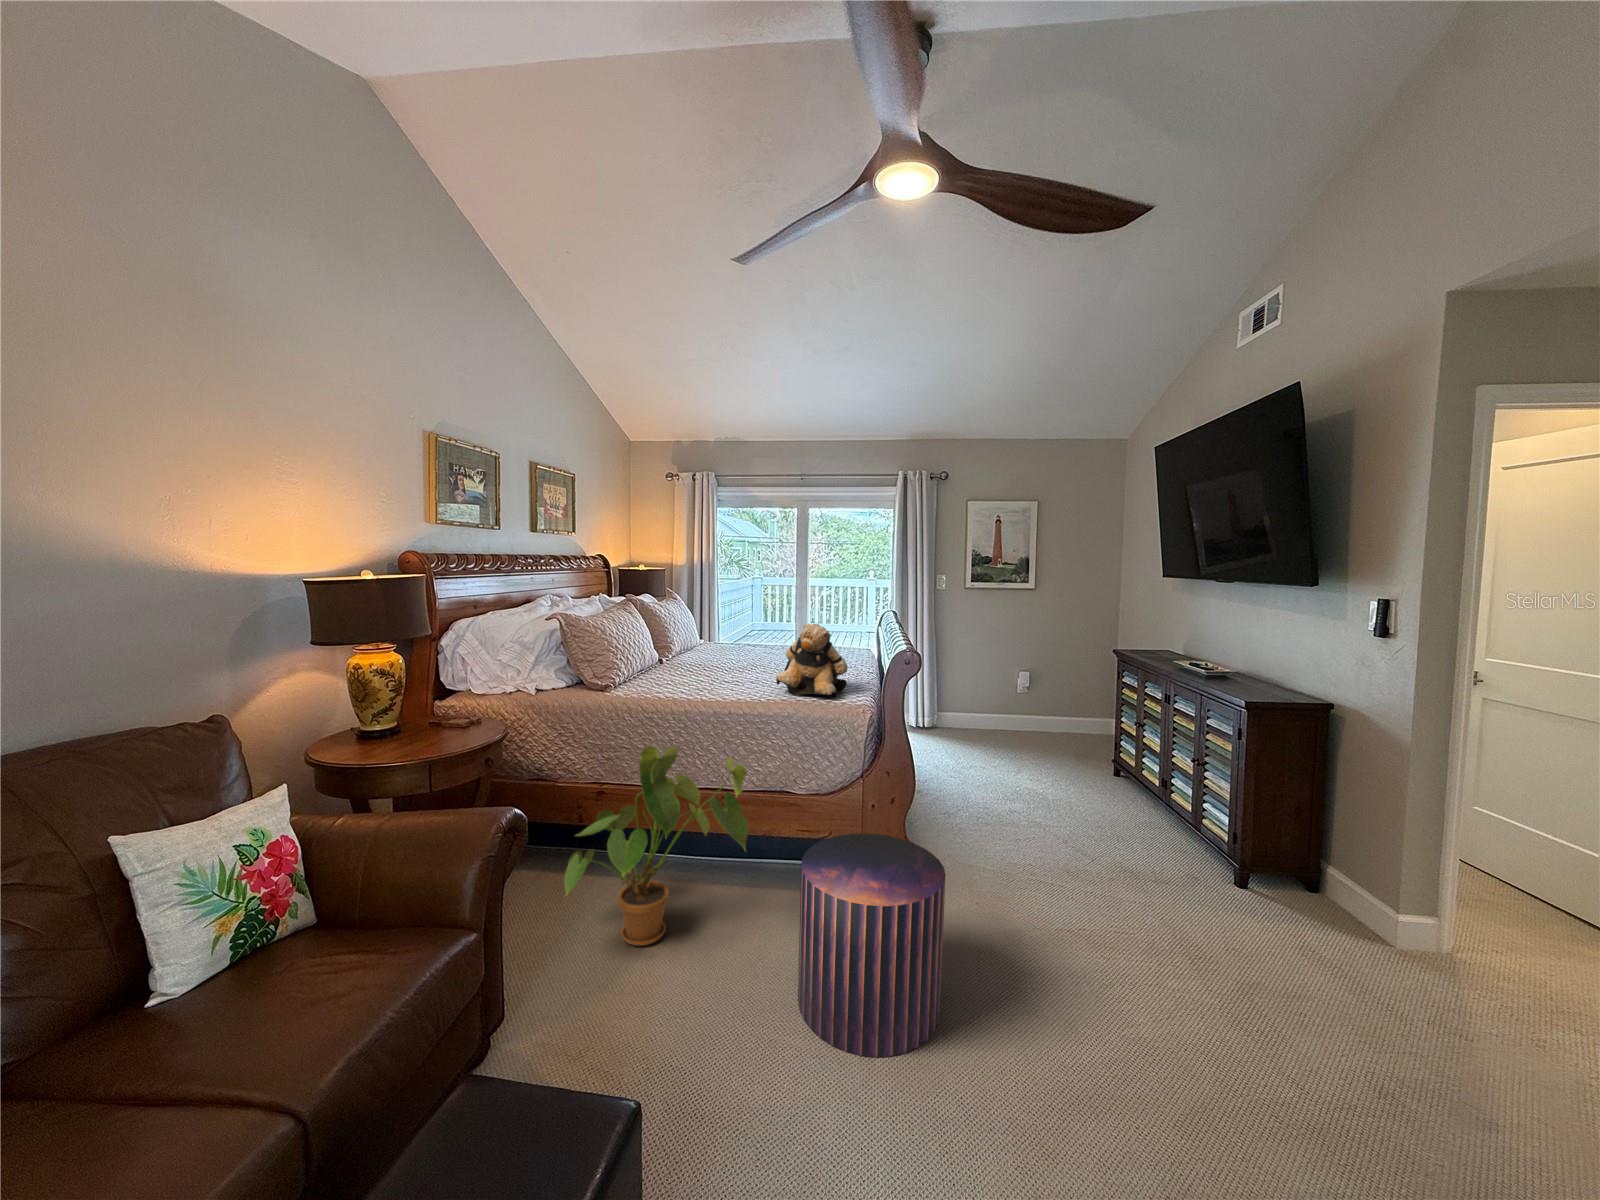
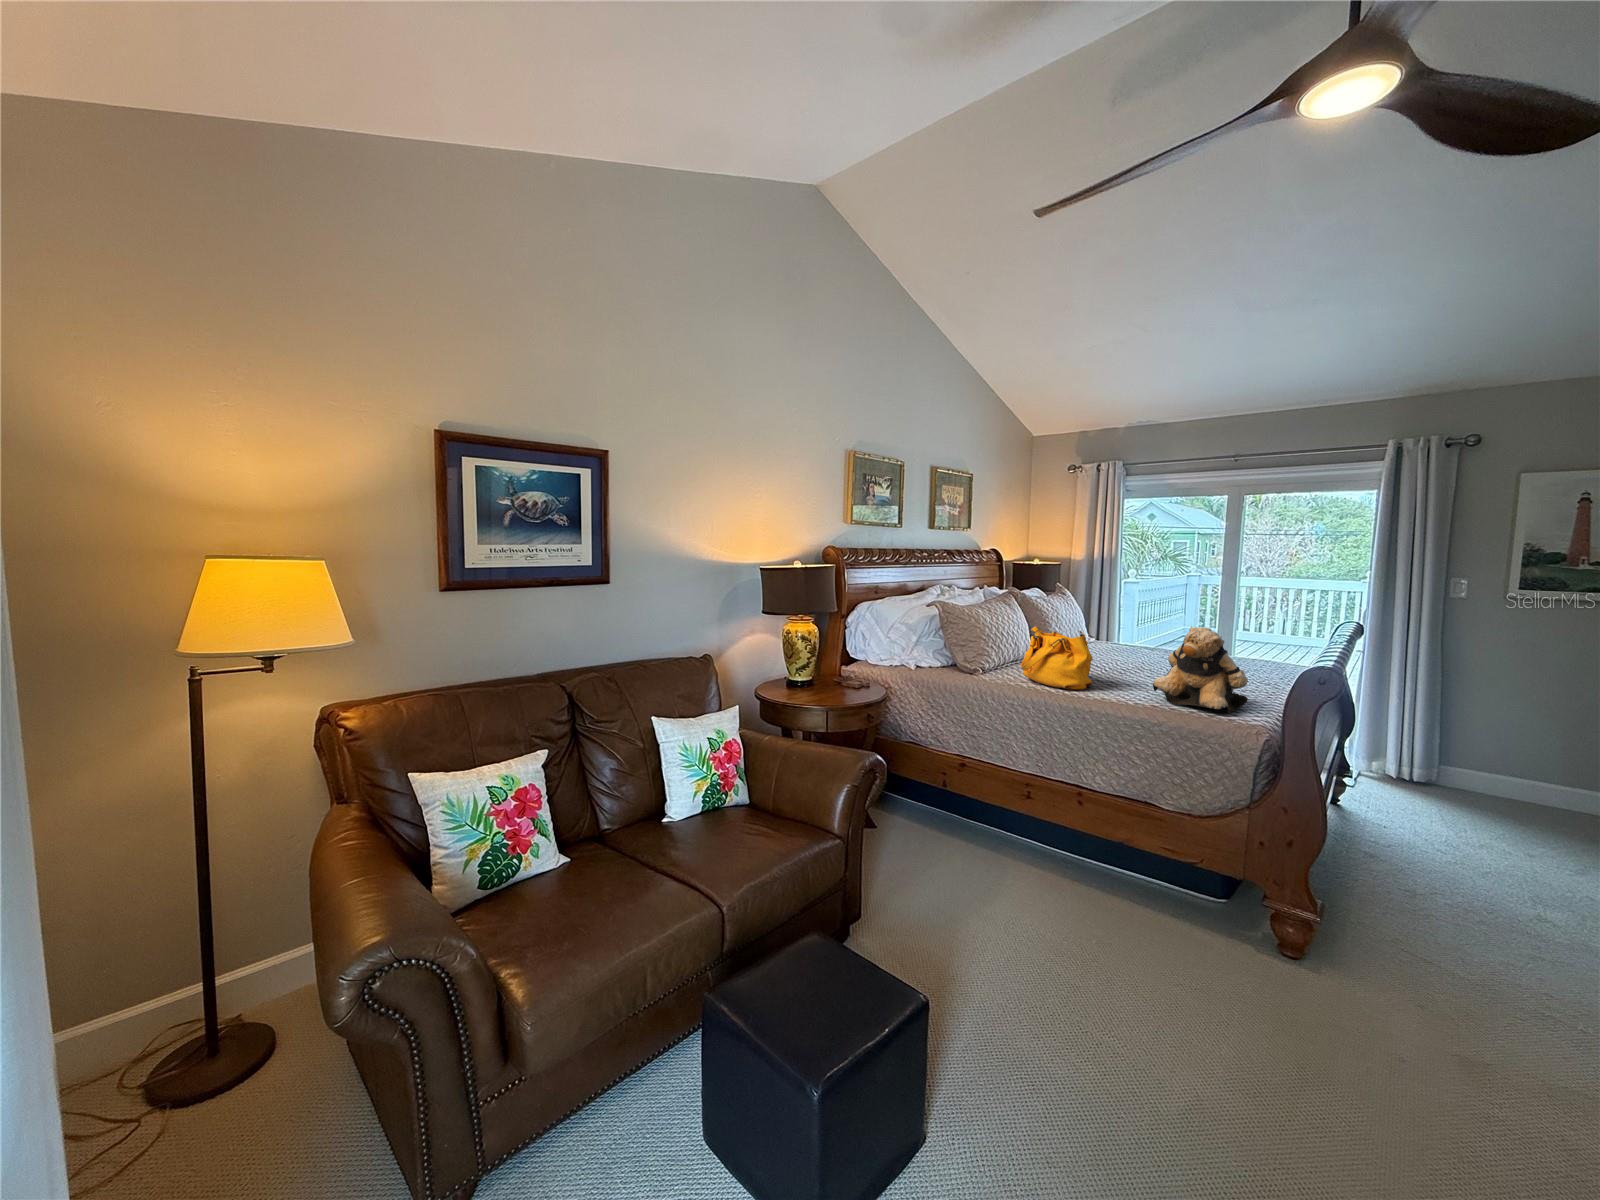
handbag: none [655,633,722,694] -> present [1020,626,1092,690]
house plant: present [564,746,748,946] -> none [916,731,1101,909]
pouf: present [798,834,946,1057] -> none [1126,859,1330,1119]

